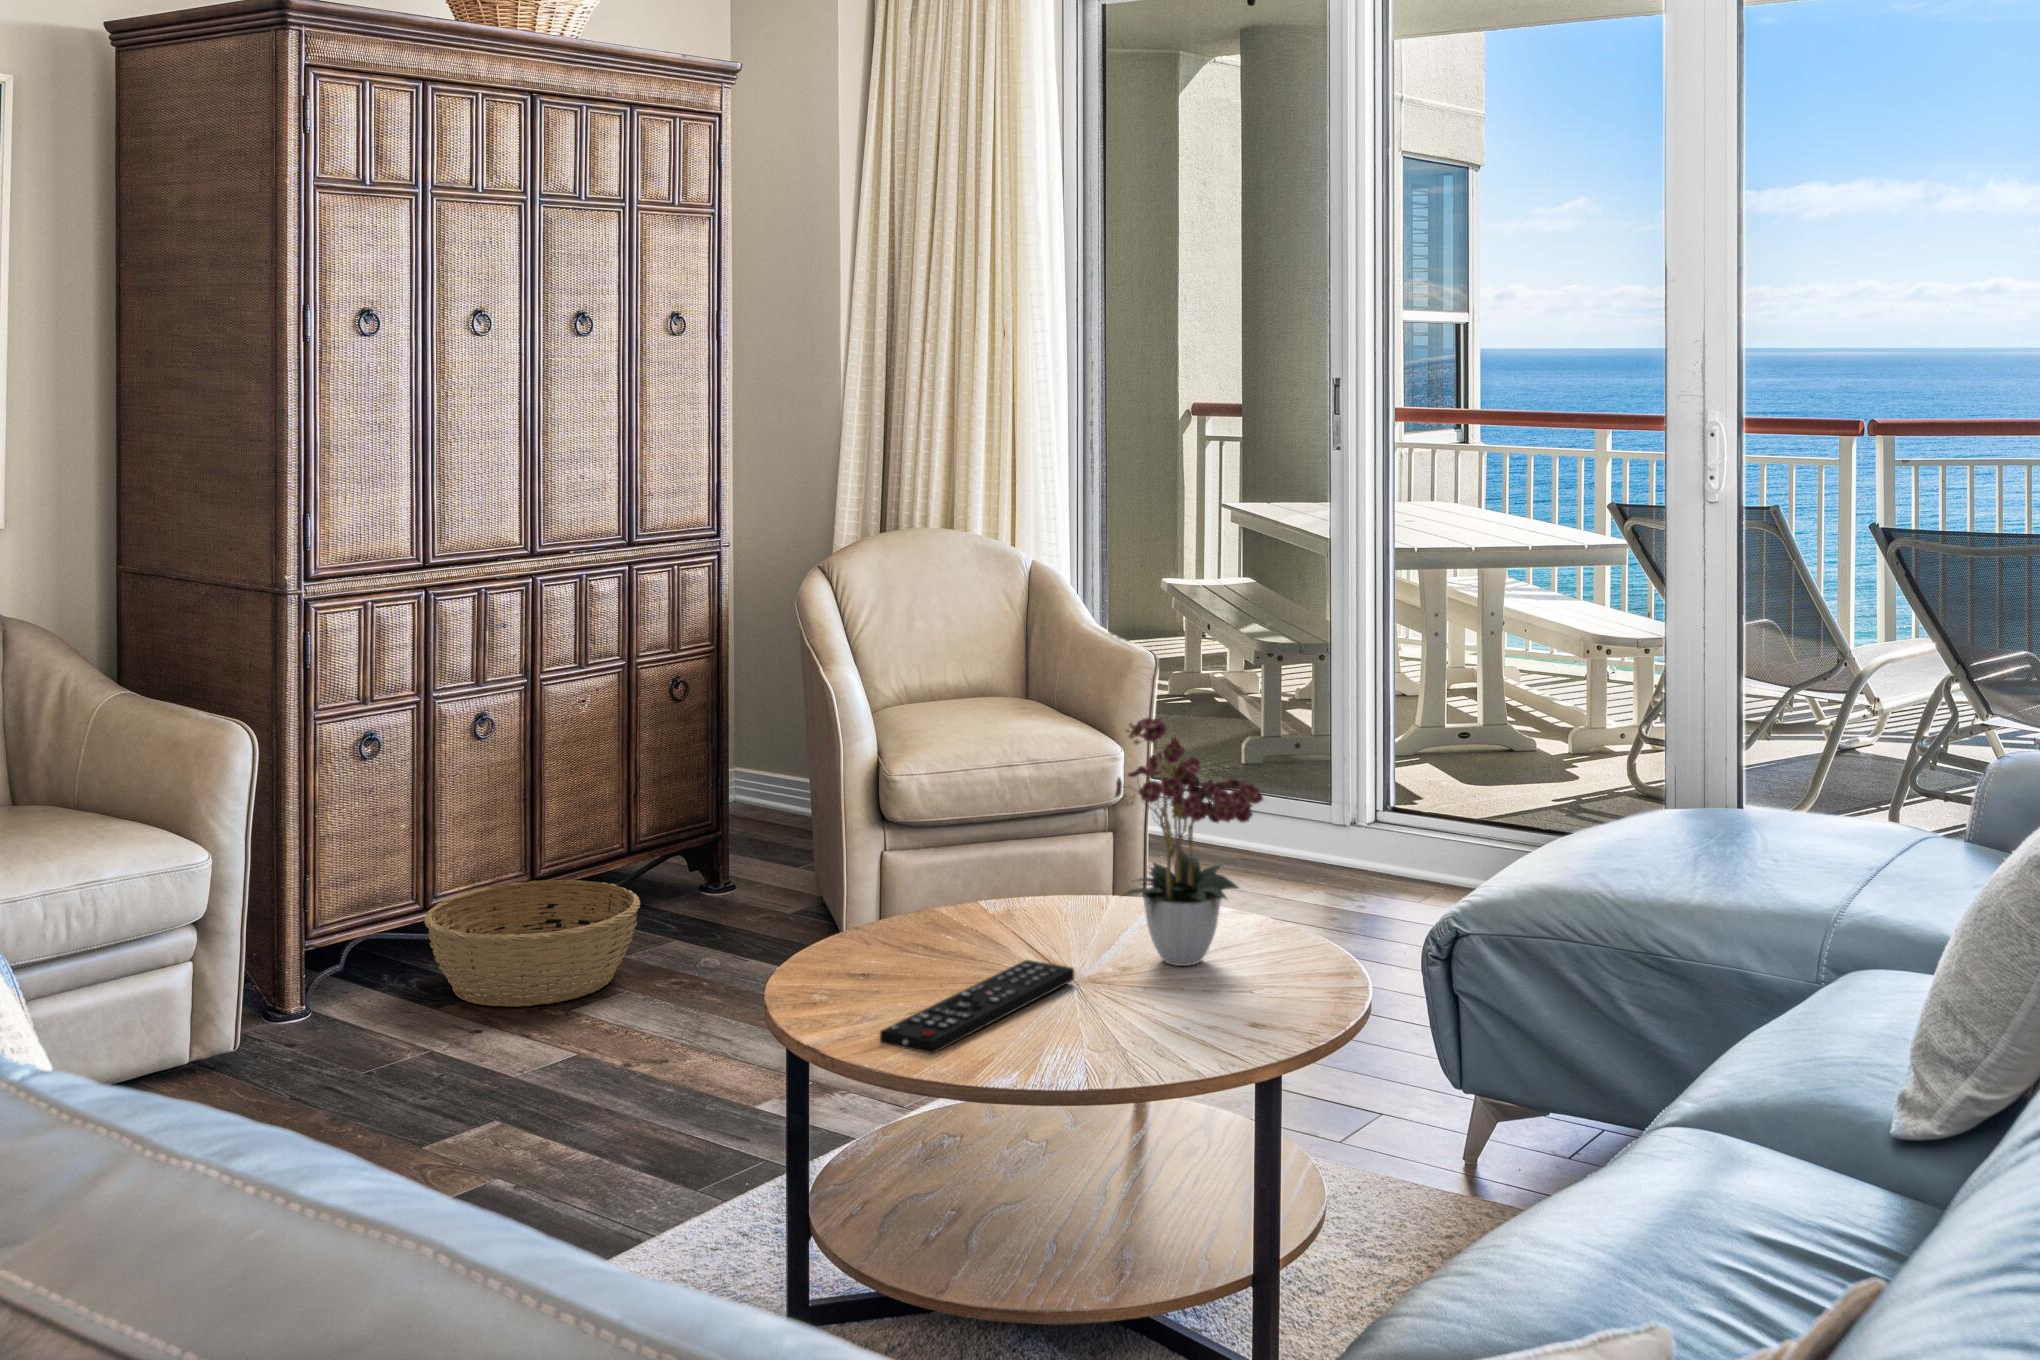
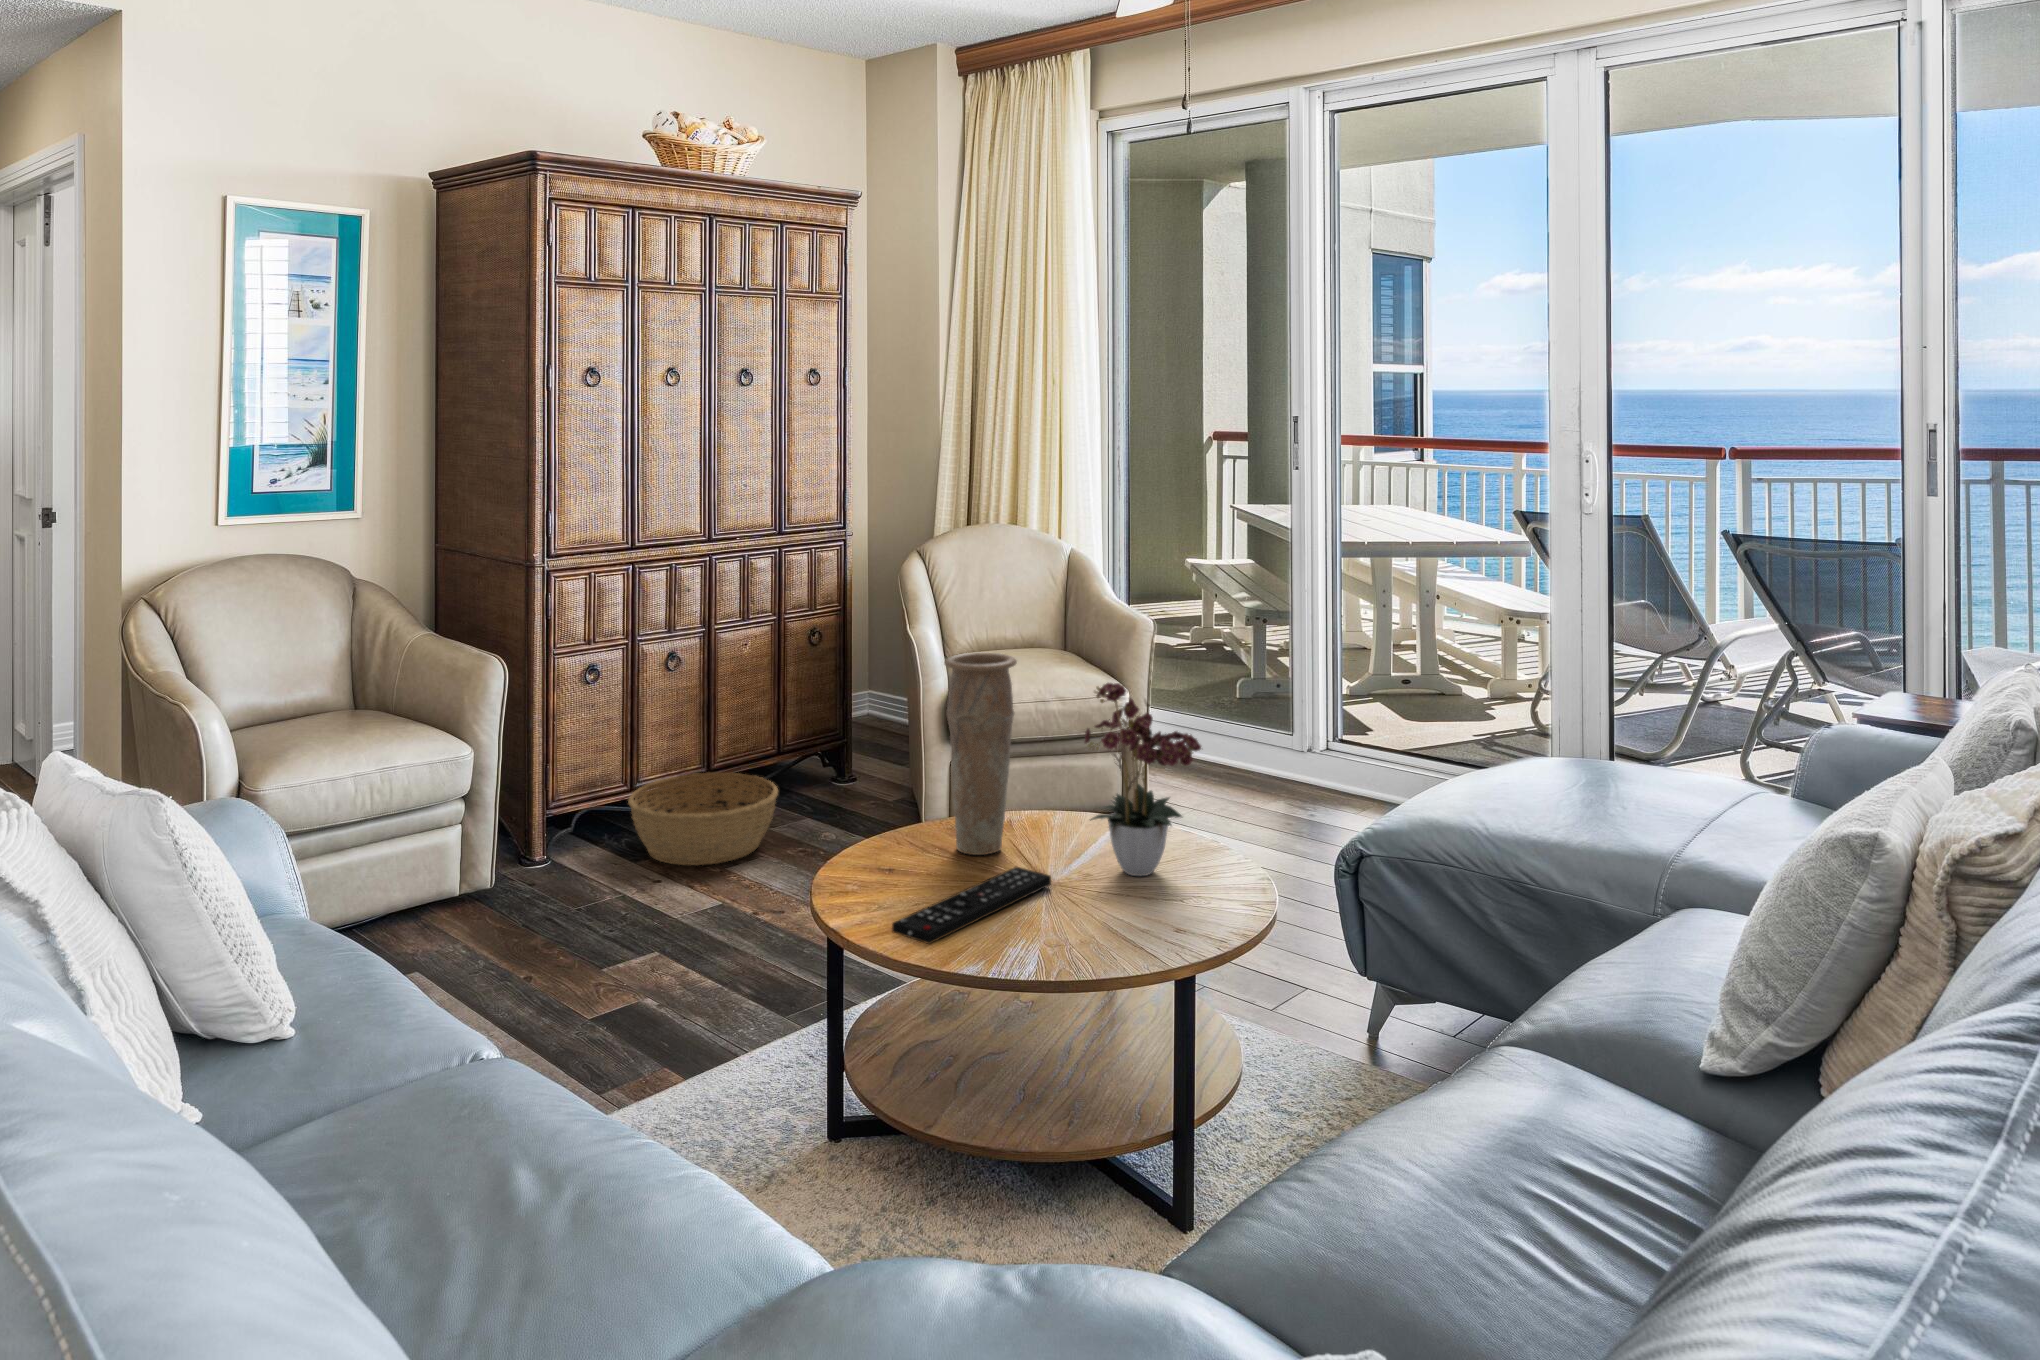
vase: none [924,686,1020,951] -> present [944,652,1017,855]

